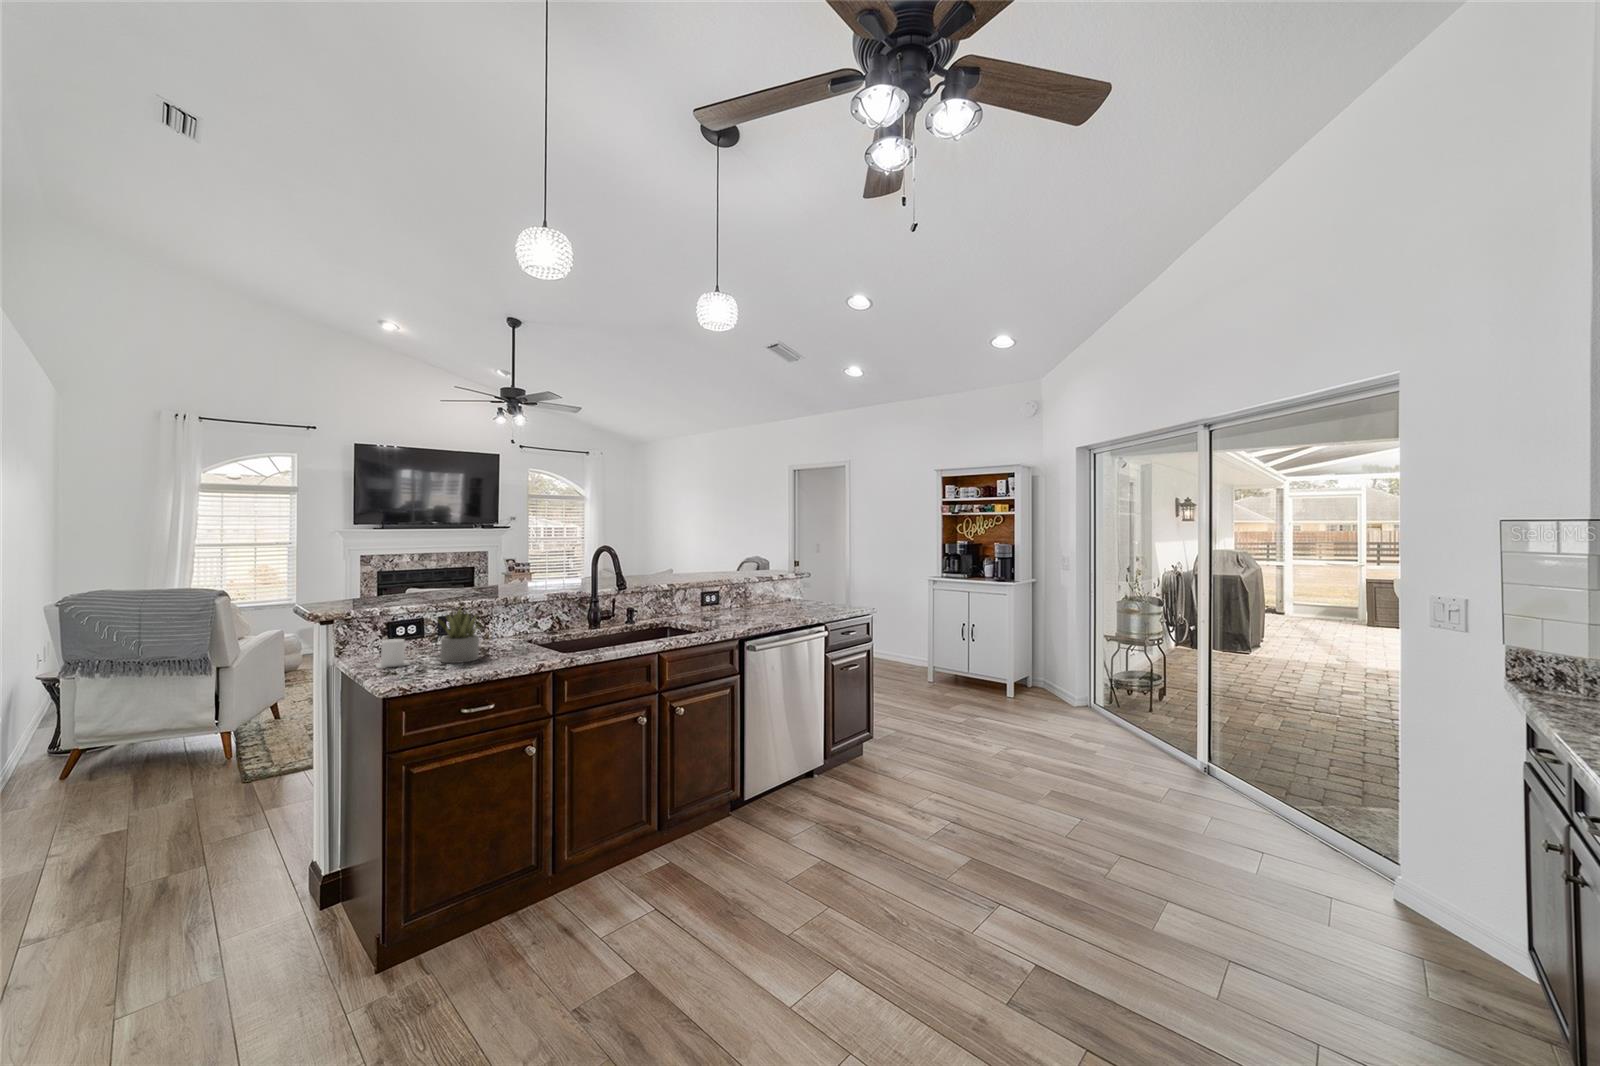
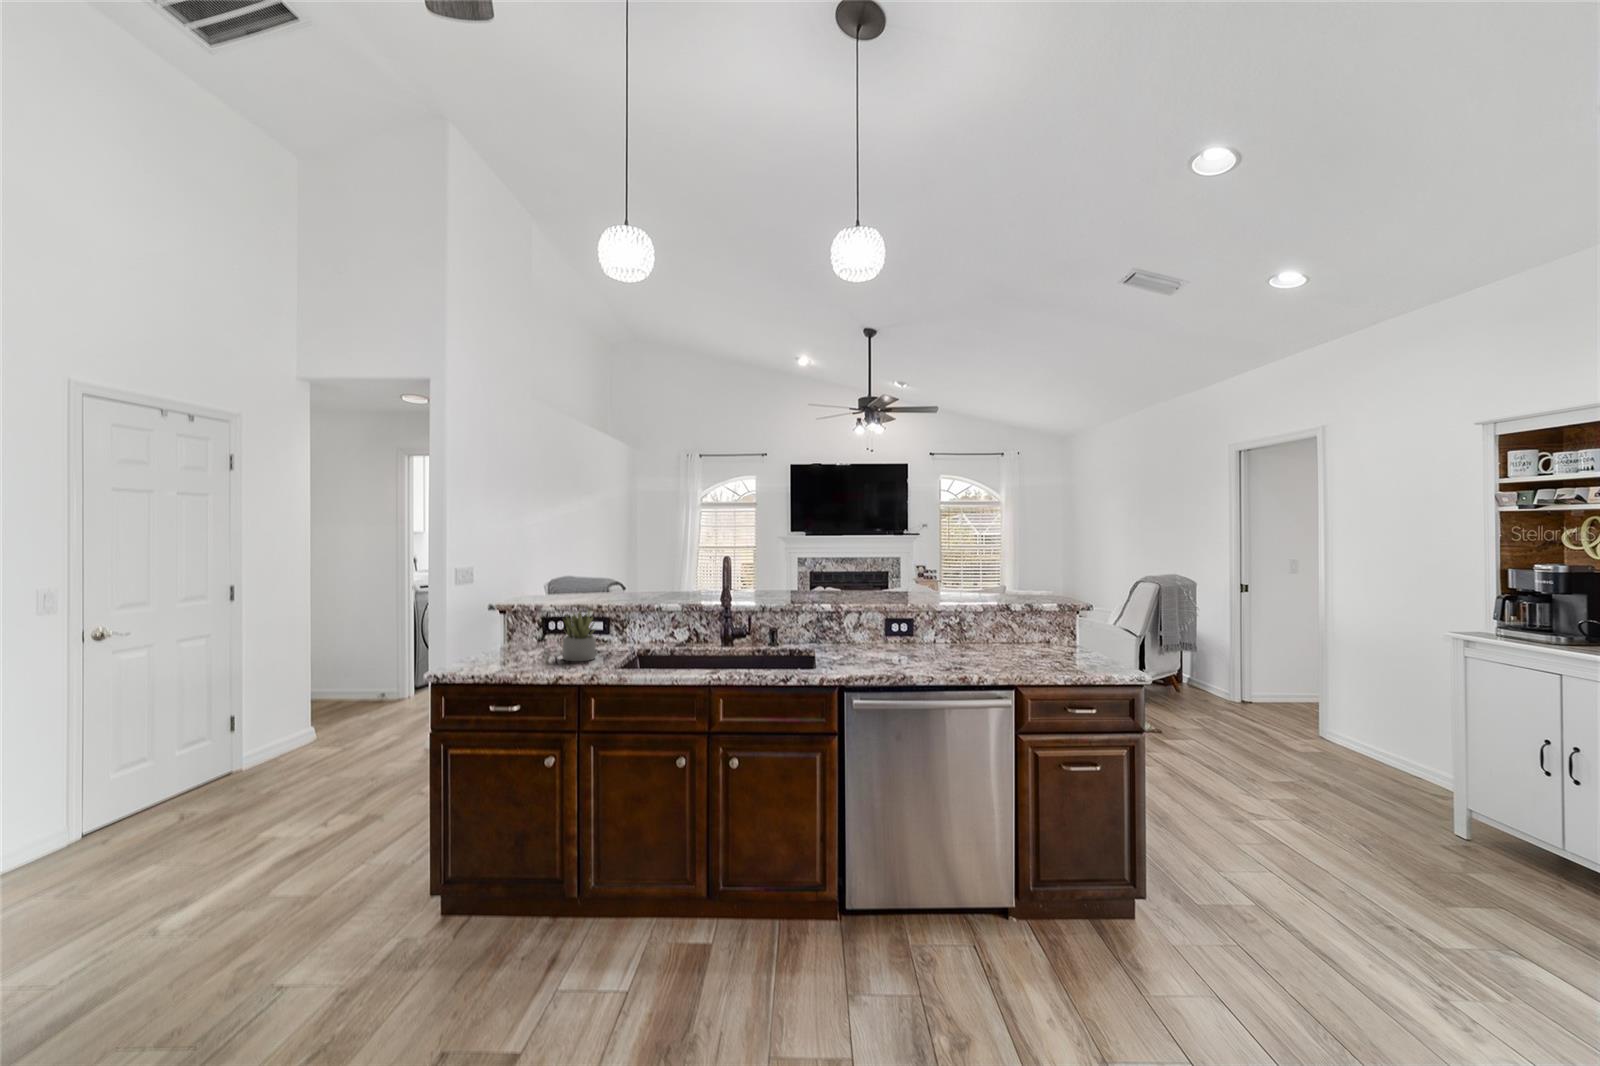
mug: present [375,639,416,668] -> none [524,632,560,657]

